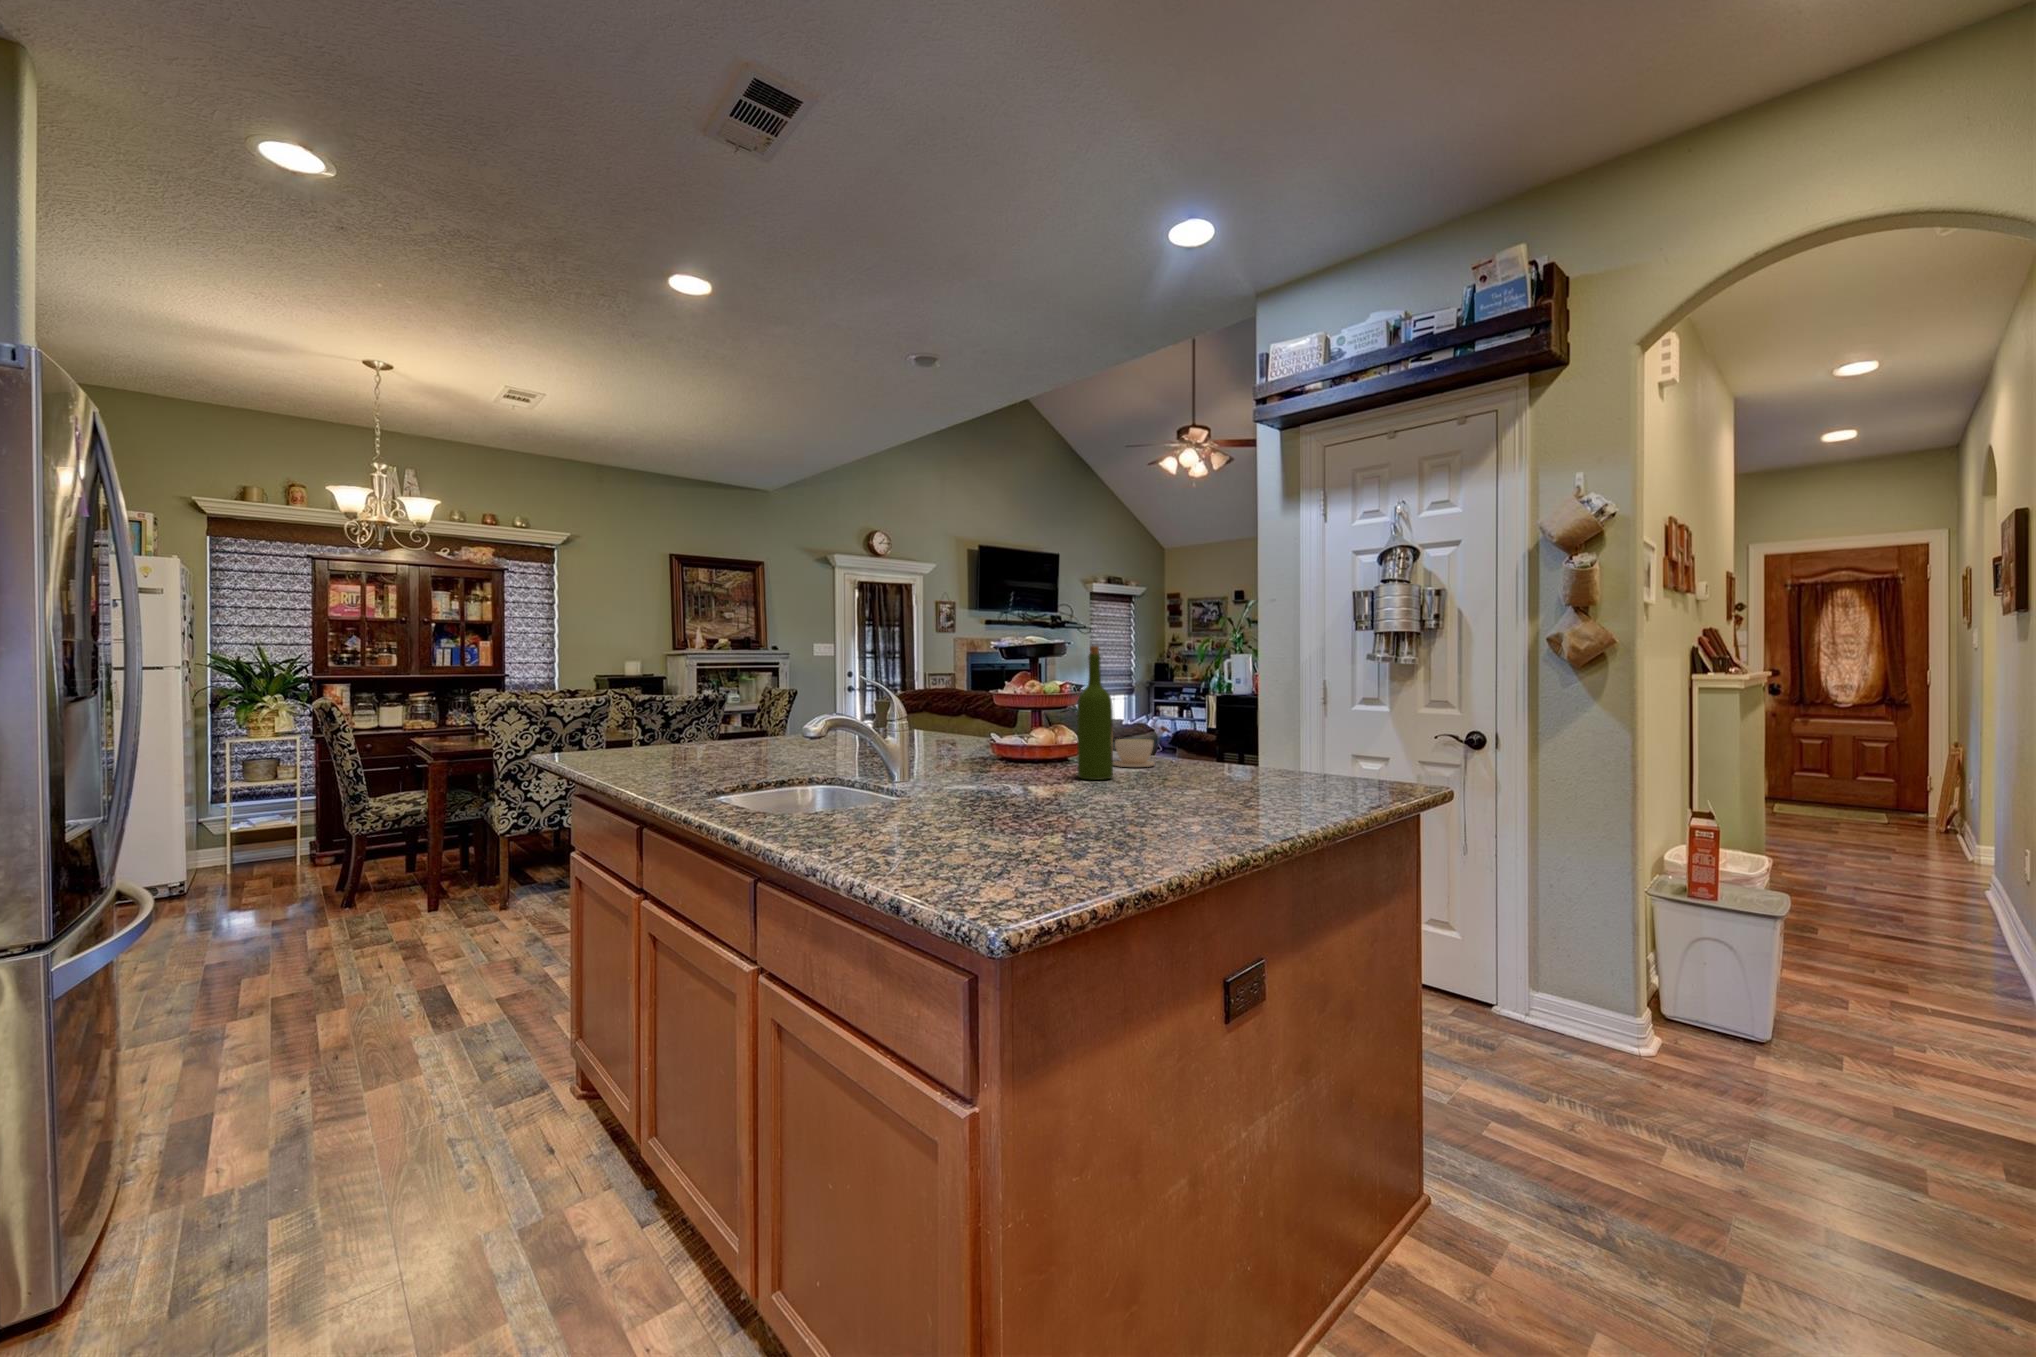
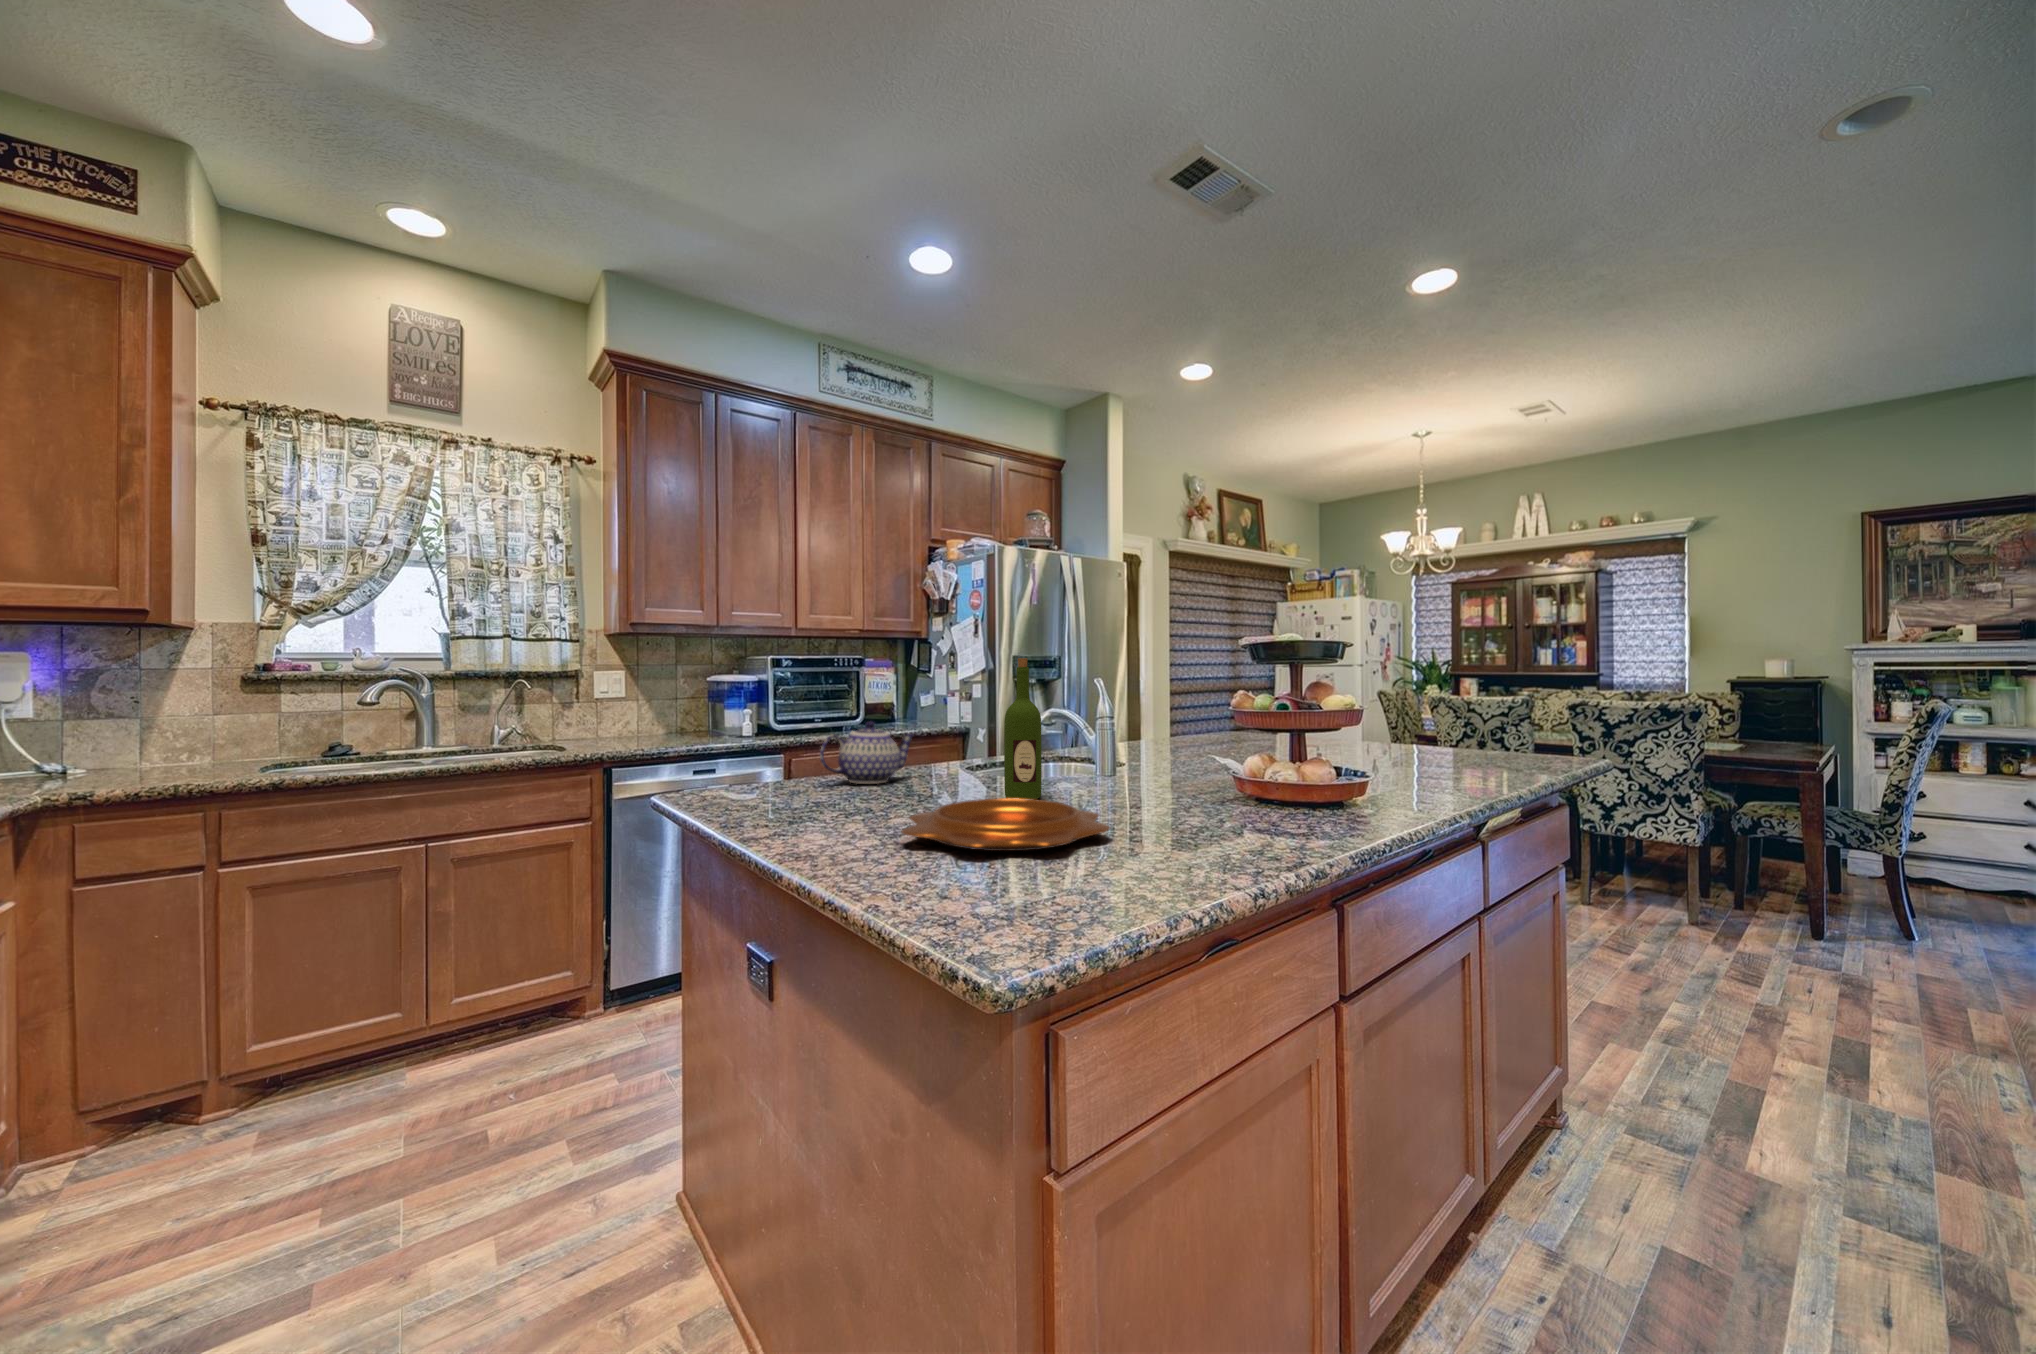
teapot: none [944,722,1024,806] -> present [820,721,914,784]
coffee cup: present [1113,739,1155,767] -> none [1129,772,1190,812]
decorative bowl: none [1170,757,1338,787] -> present [901,798,1110,851]

